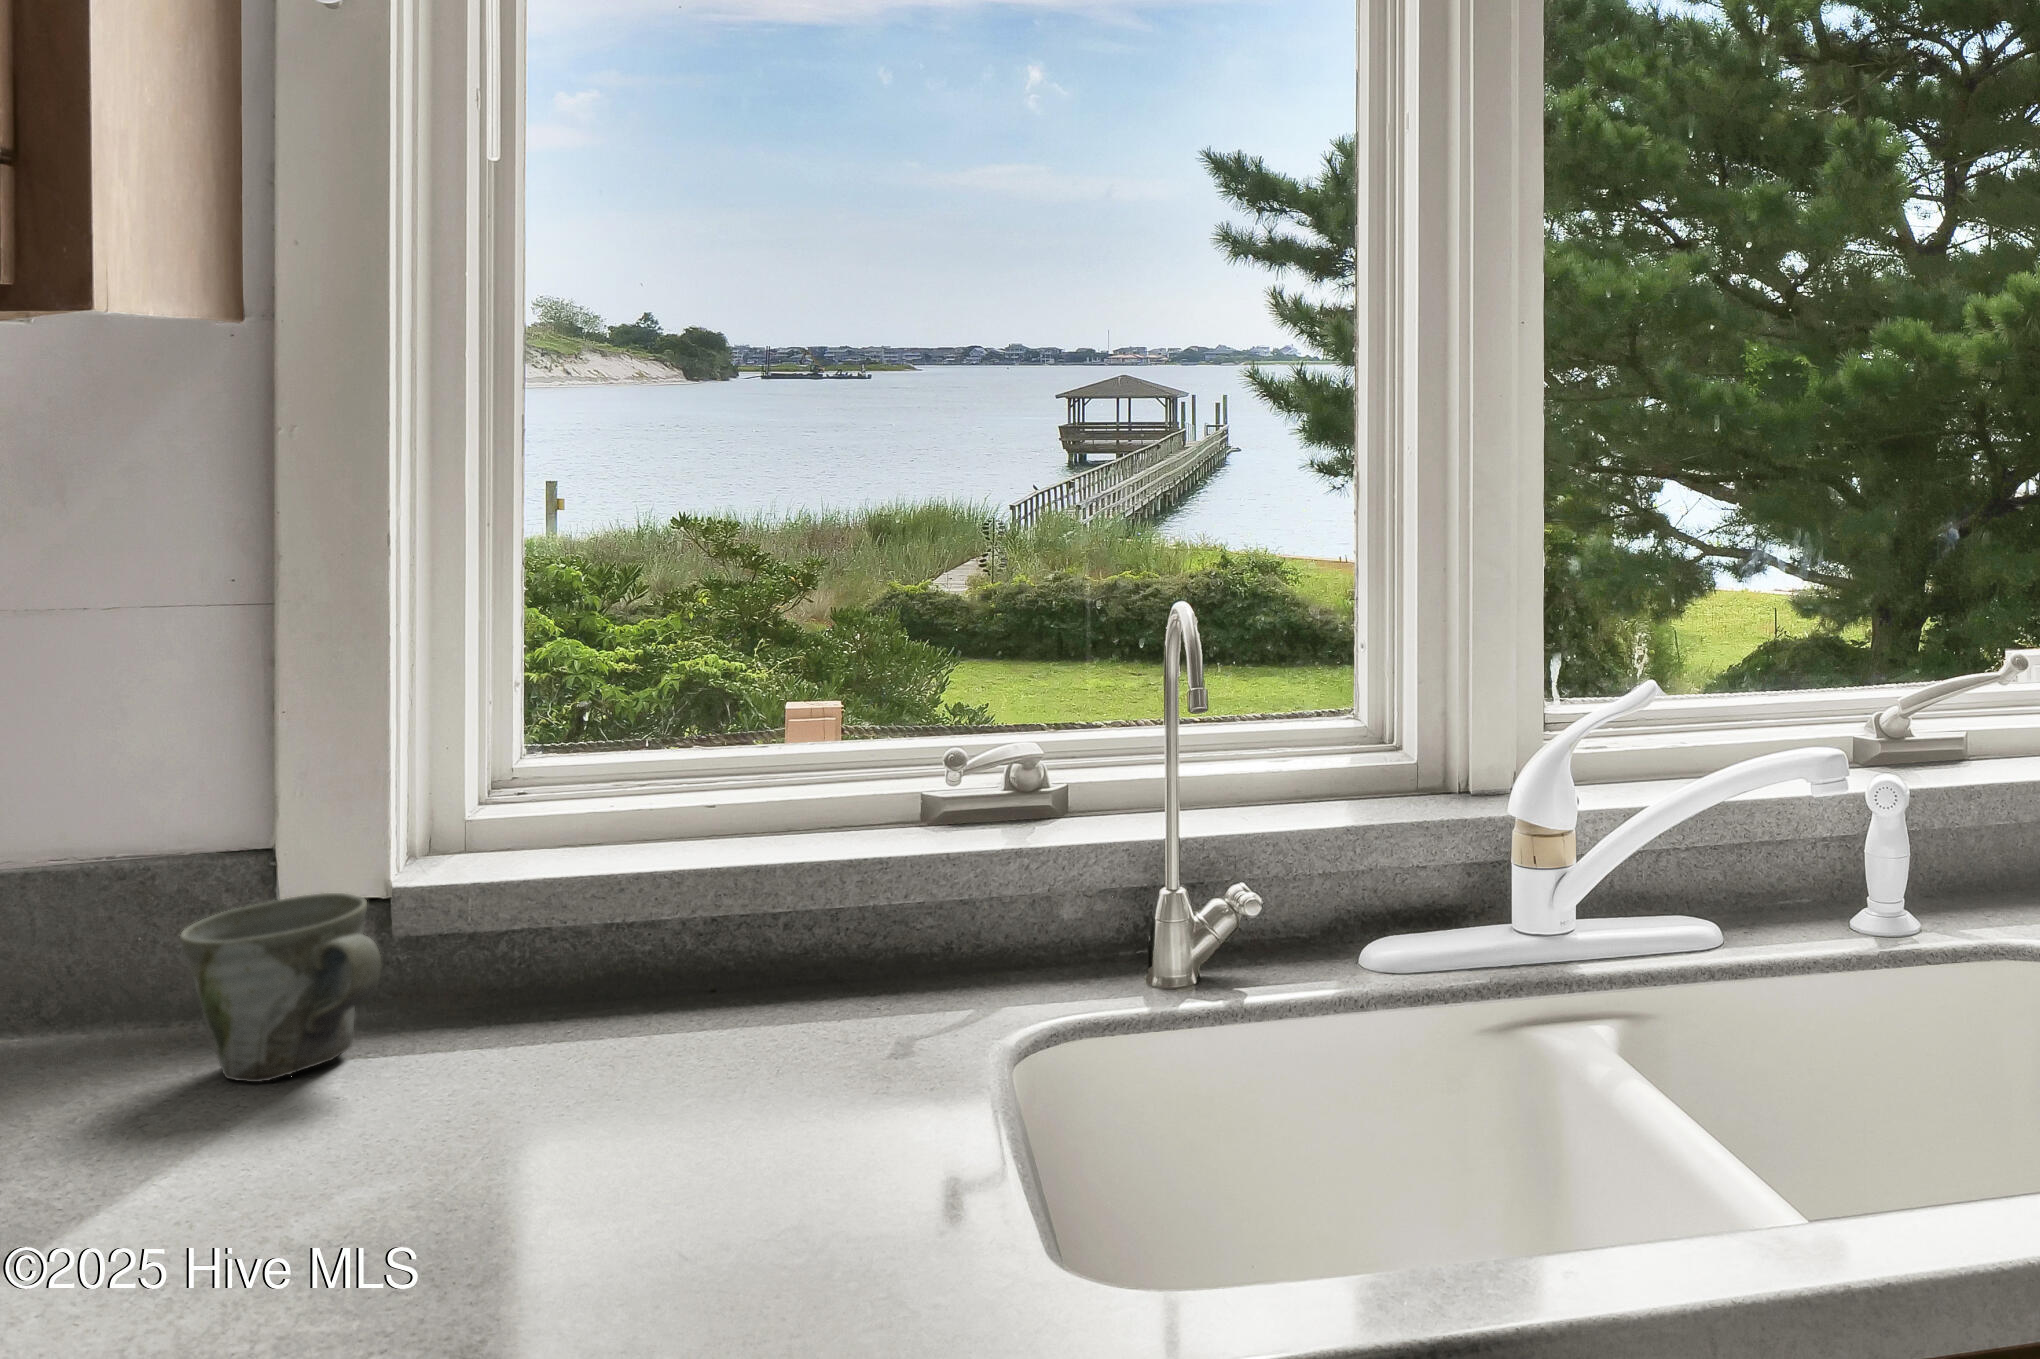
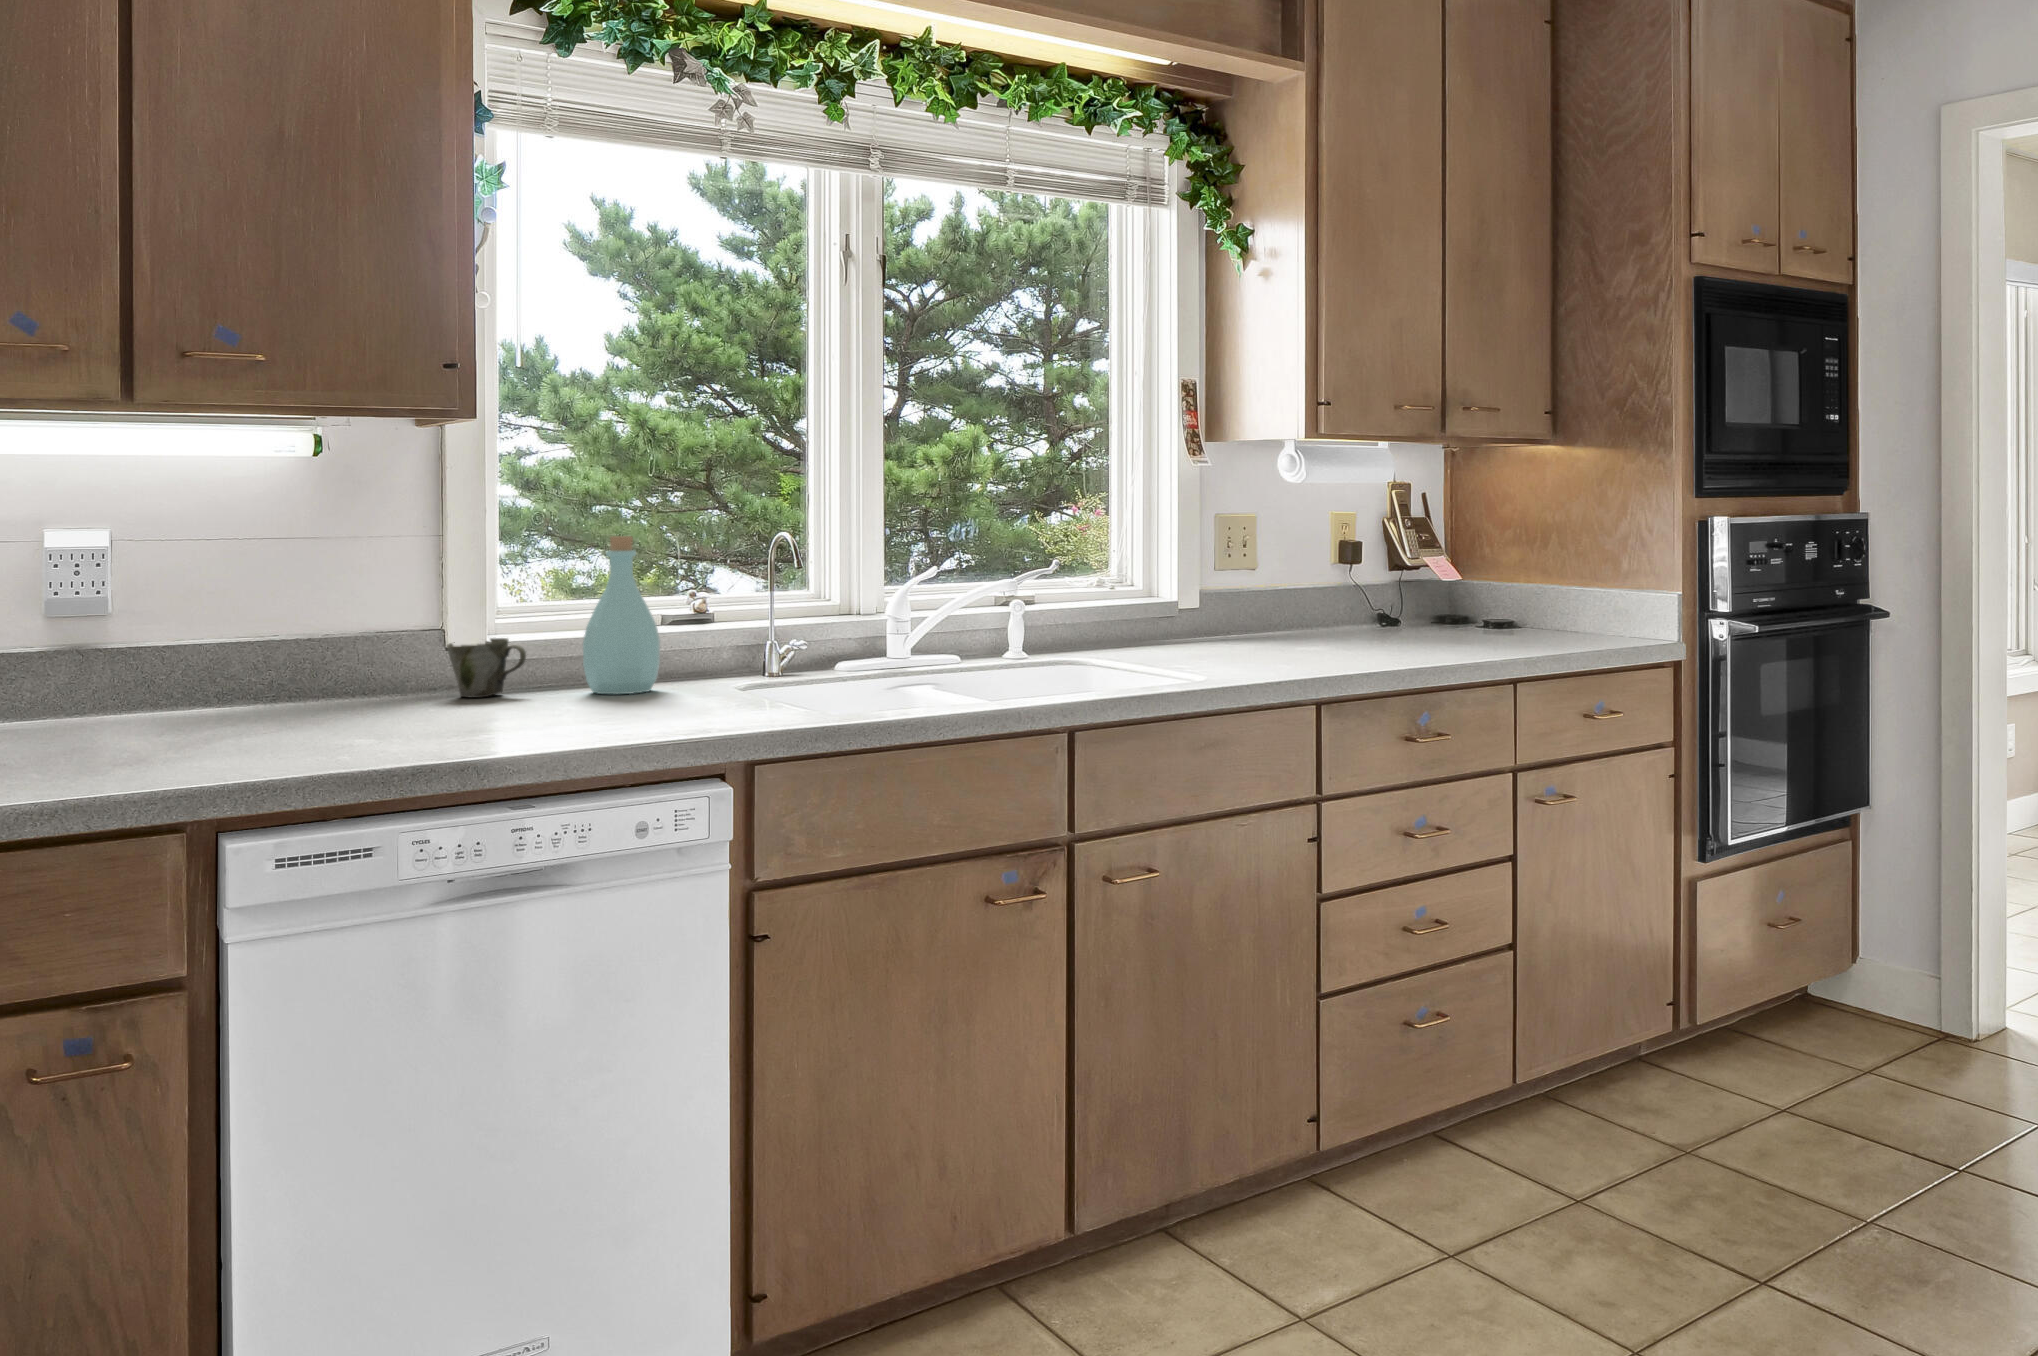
bottle: none [512,636,743,1114] -> present [583,536,660,694]

